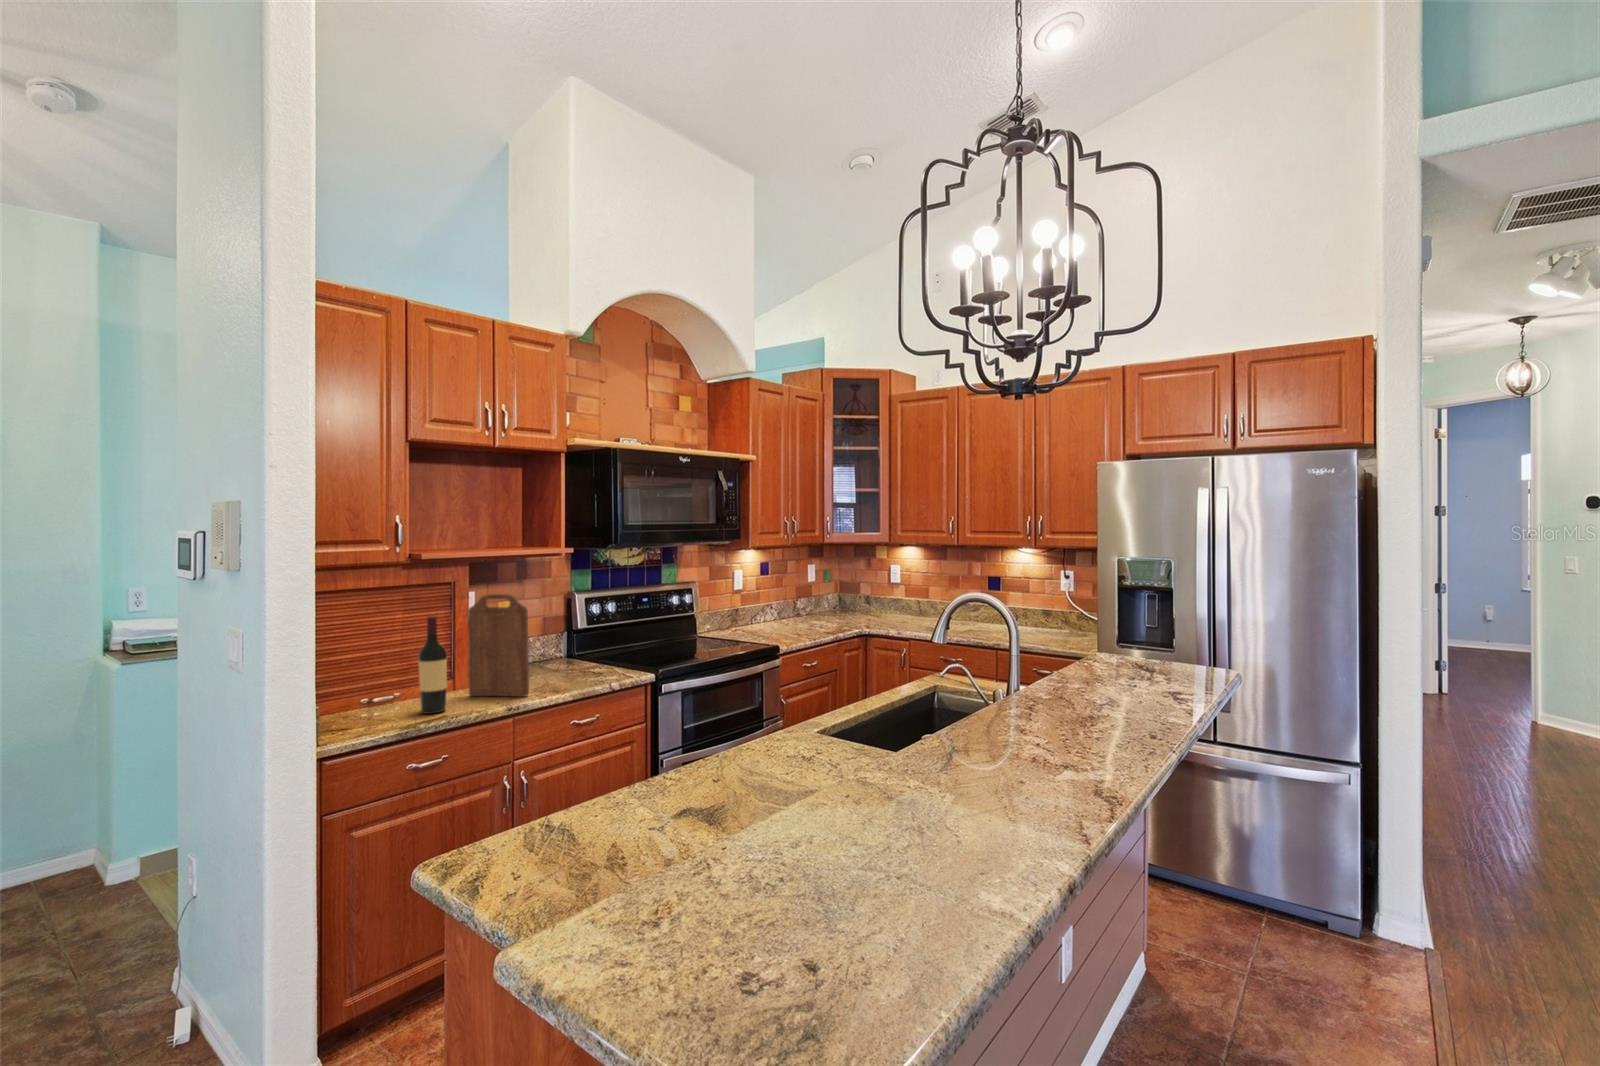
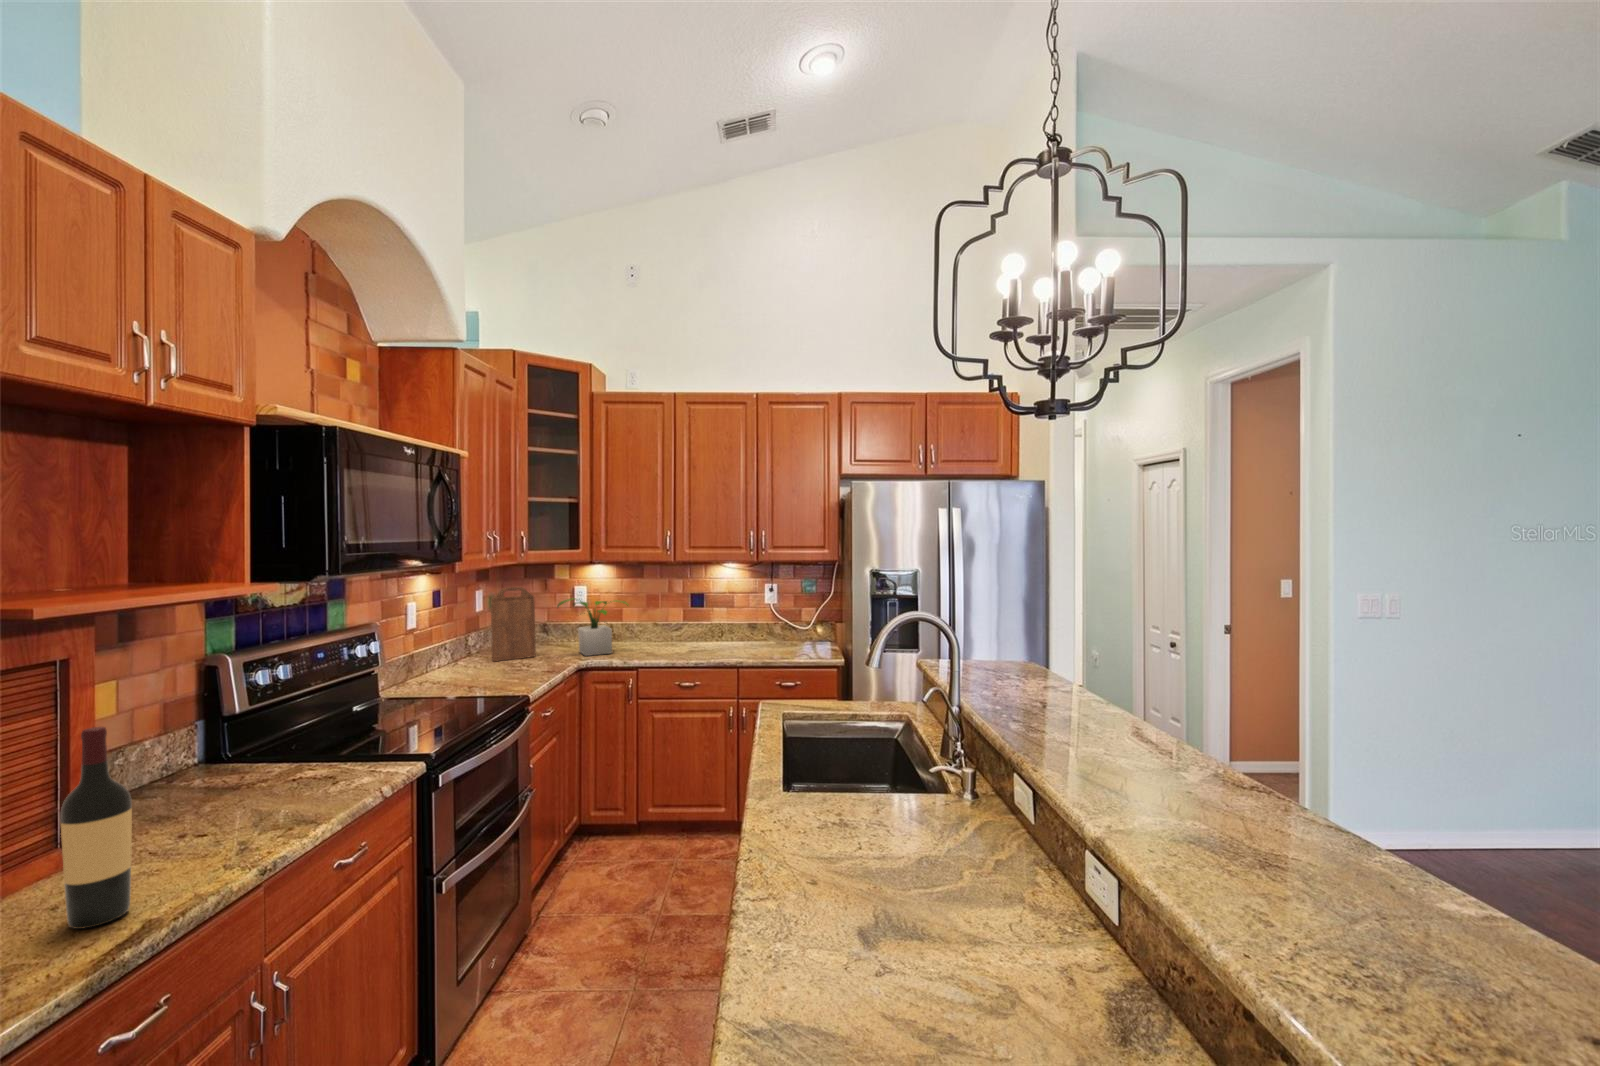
potted plant: none [850,575,912,626] -> present [557,598,628,656]
cutting board: present [468,594,529,696] -> present [491,587,536,662]

